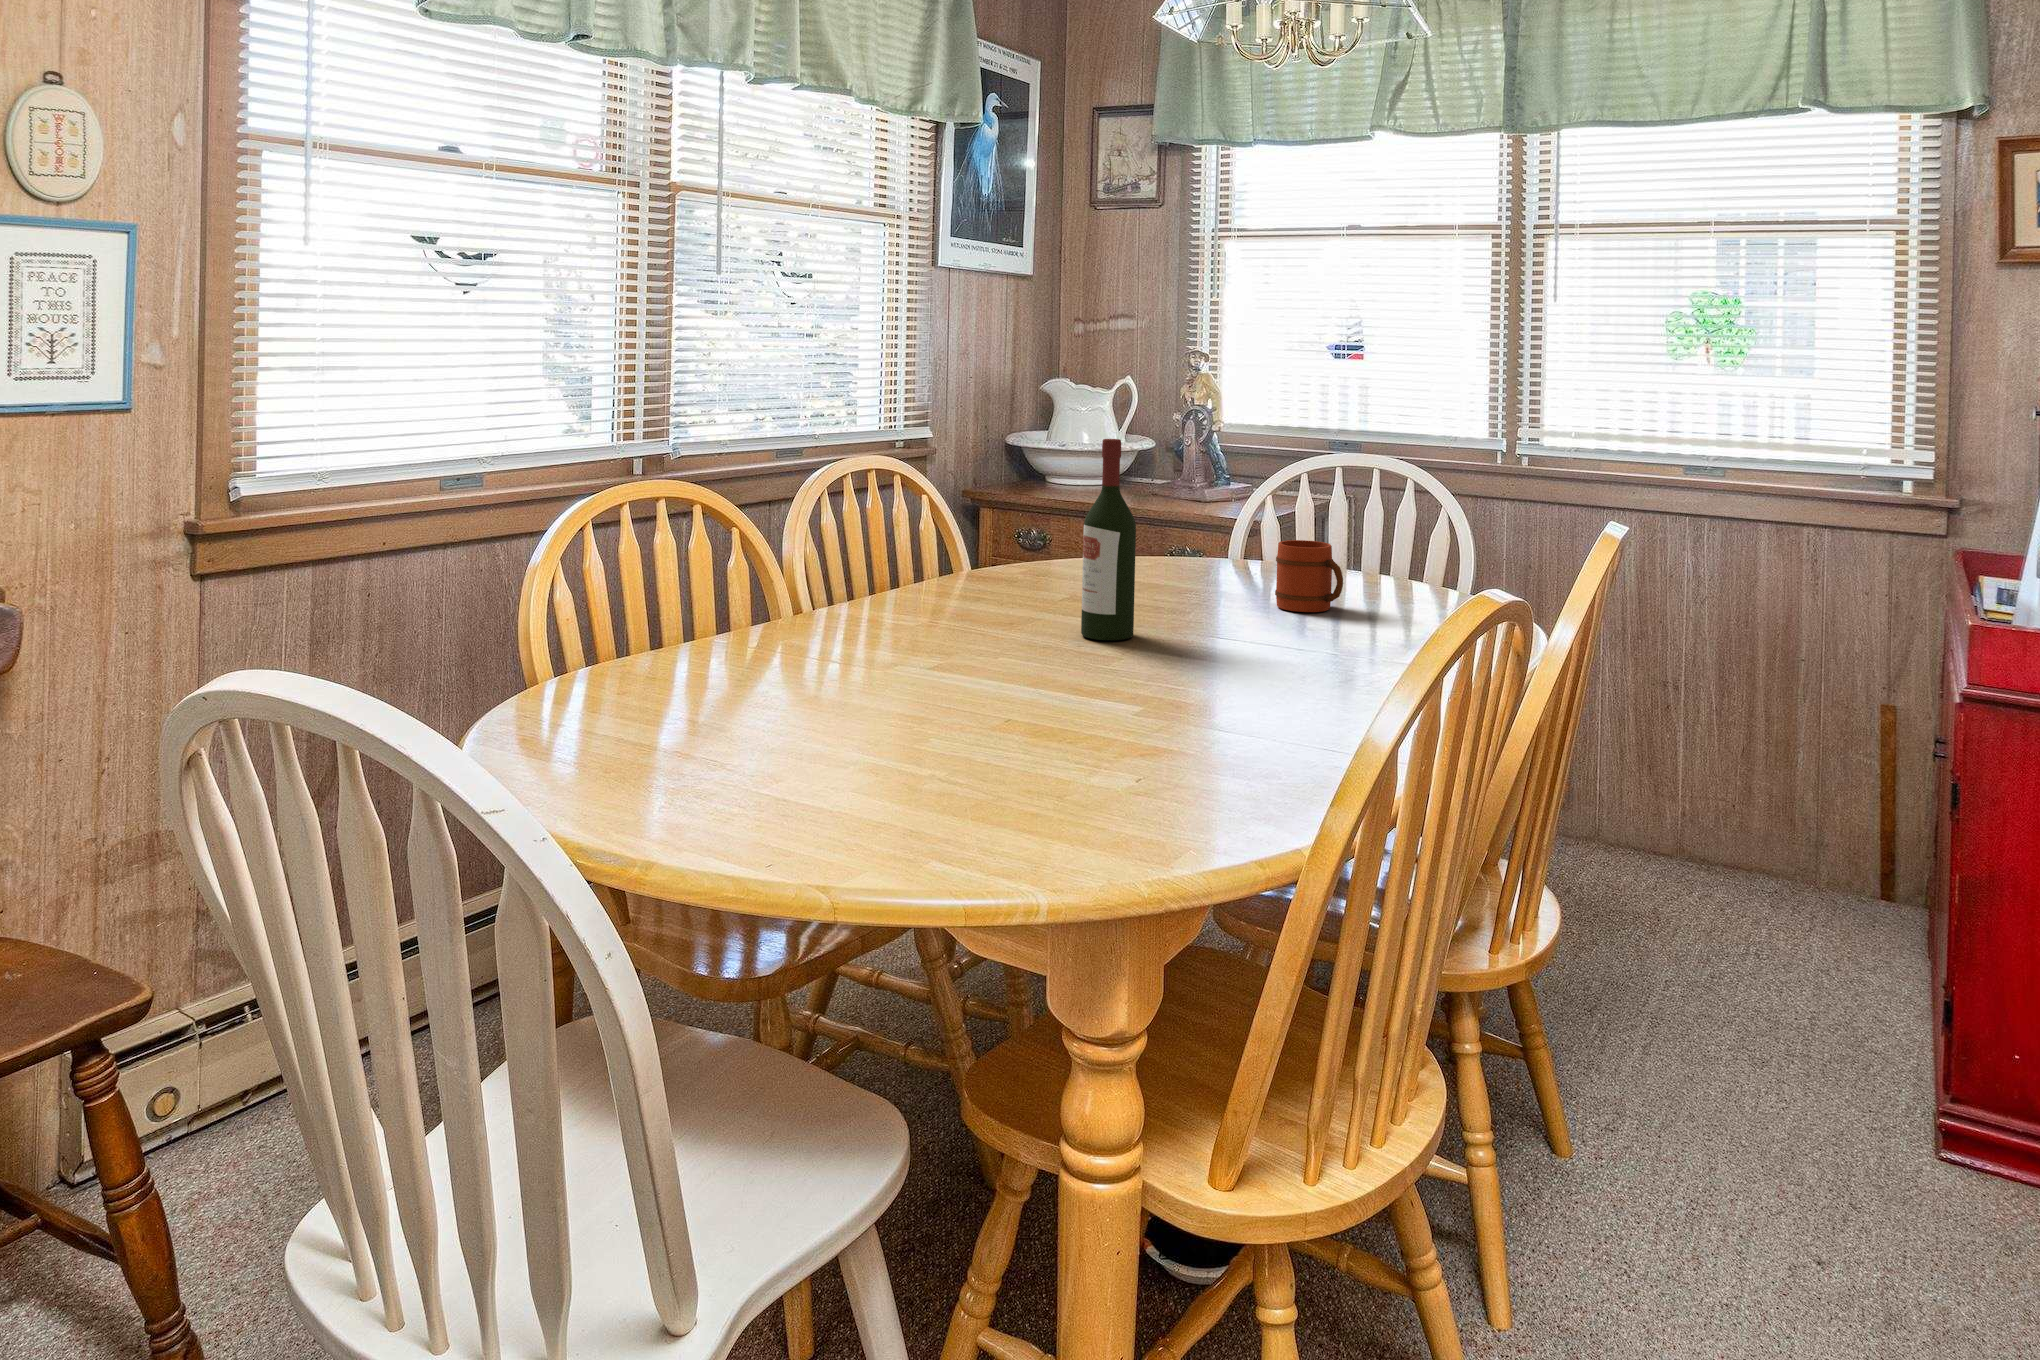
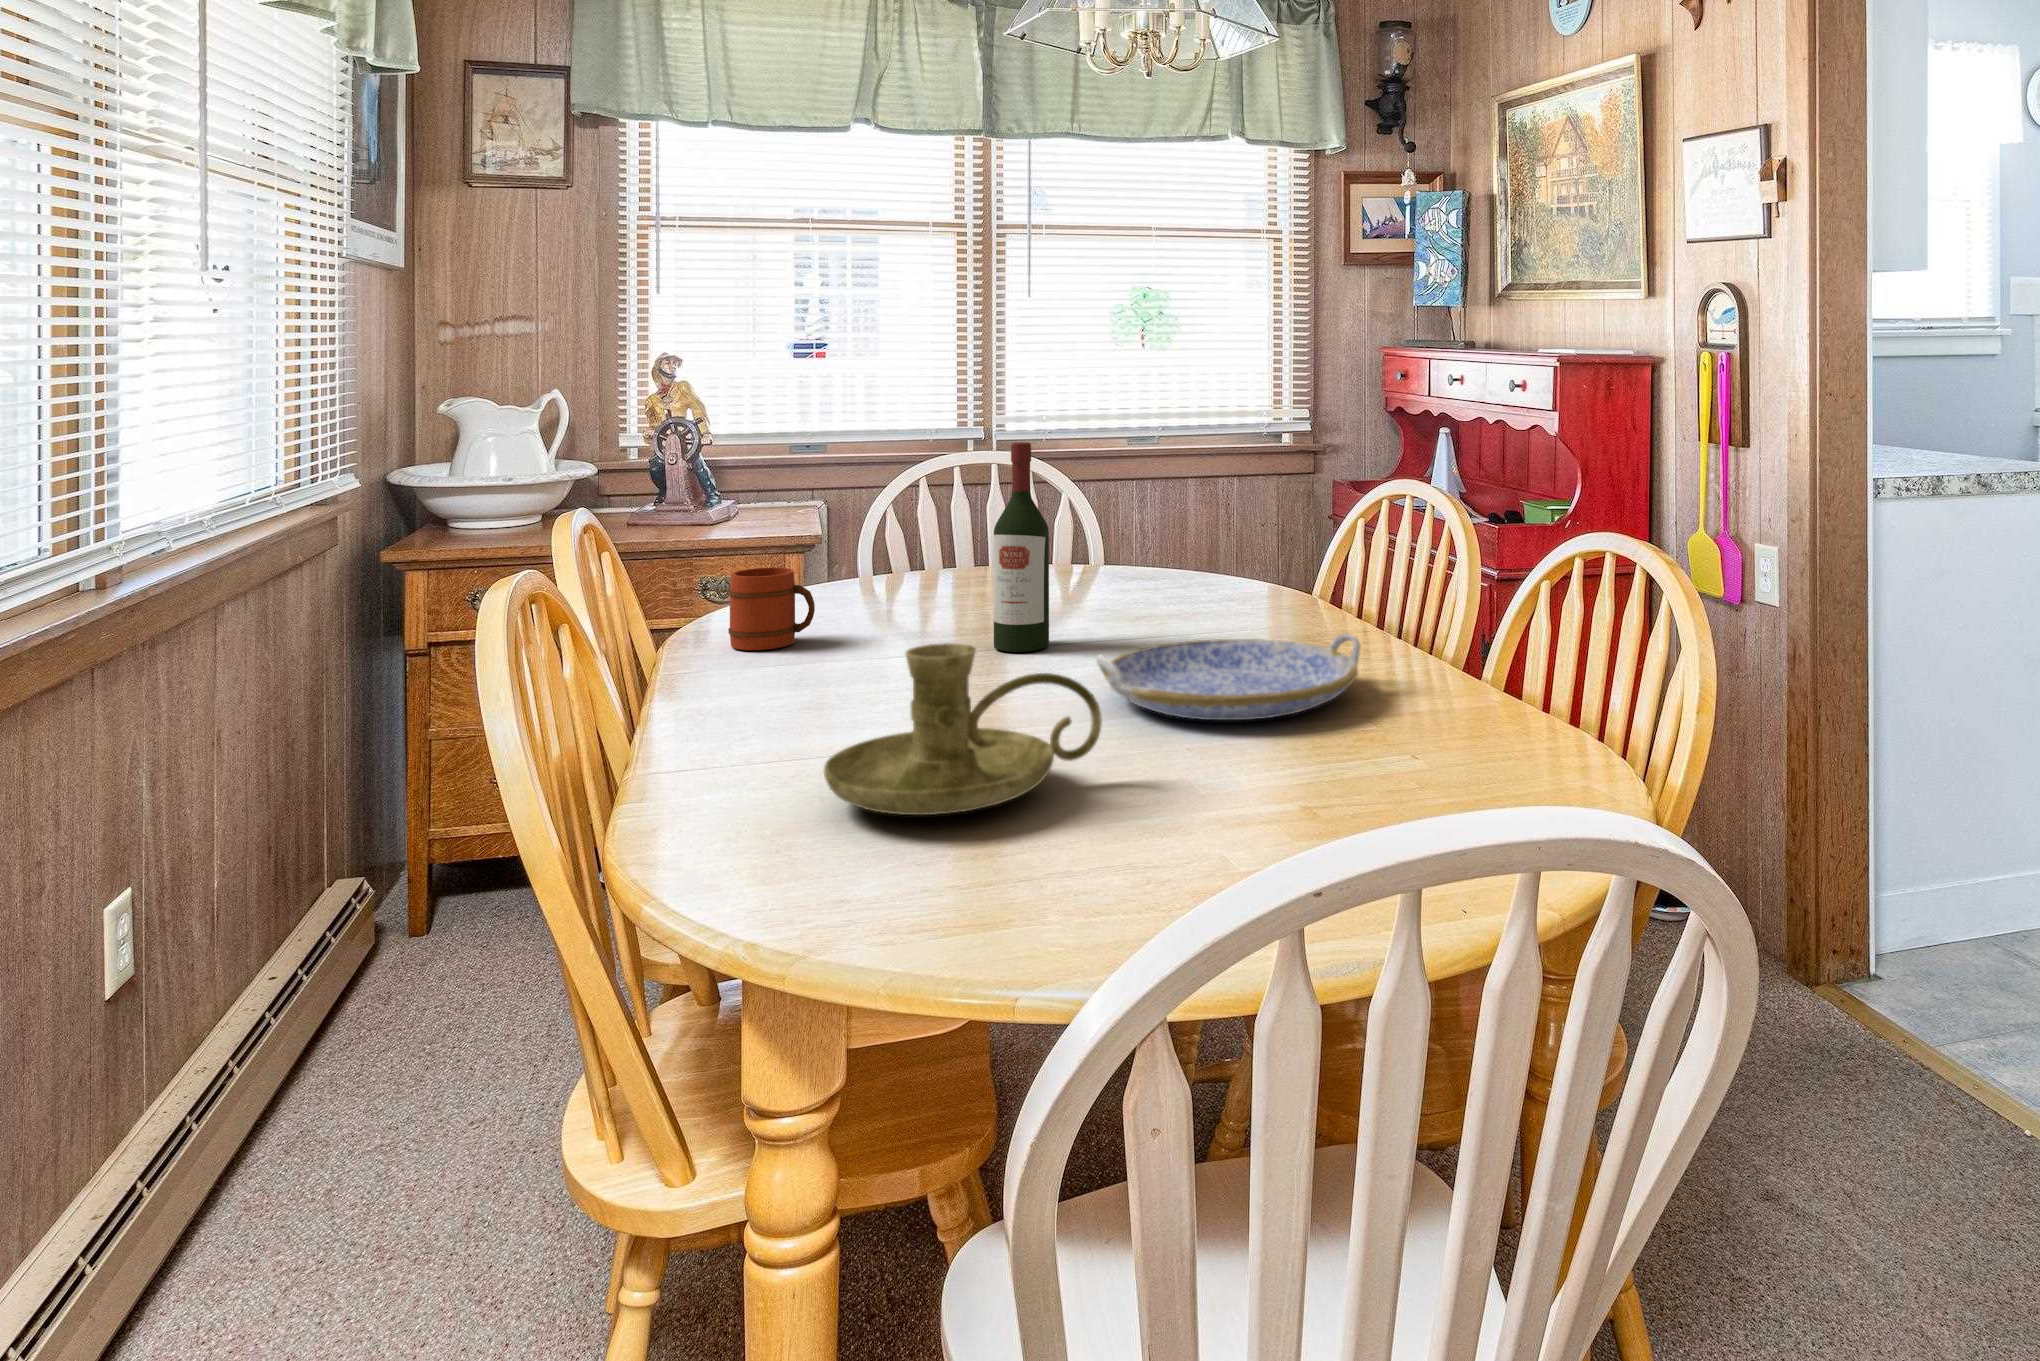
mug: present [1275,540,1343,612] -> present [728,567,815,650]
candle holder: none [625,589,837,729] -> present [824,643,1102,815]
serving tray: none [981,641,1252,738] -> present [1096,633,1361,720]

